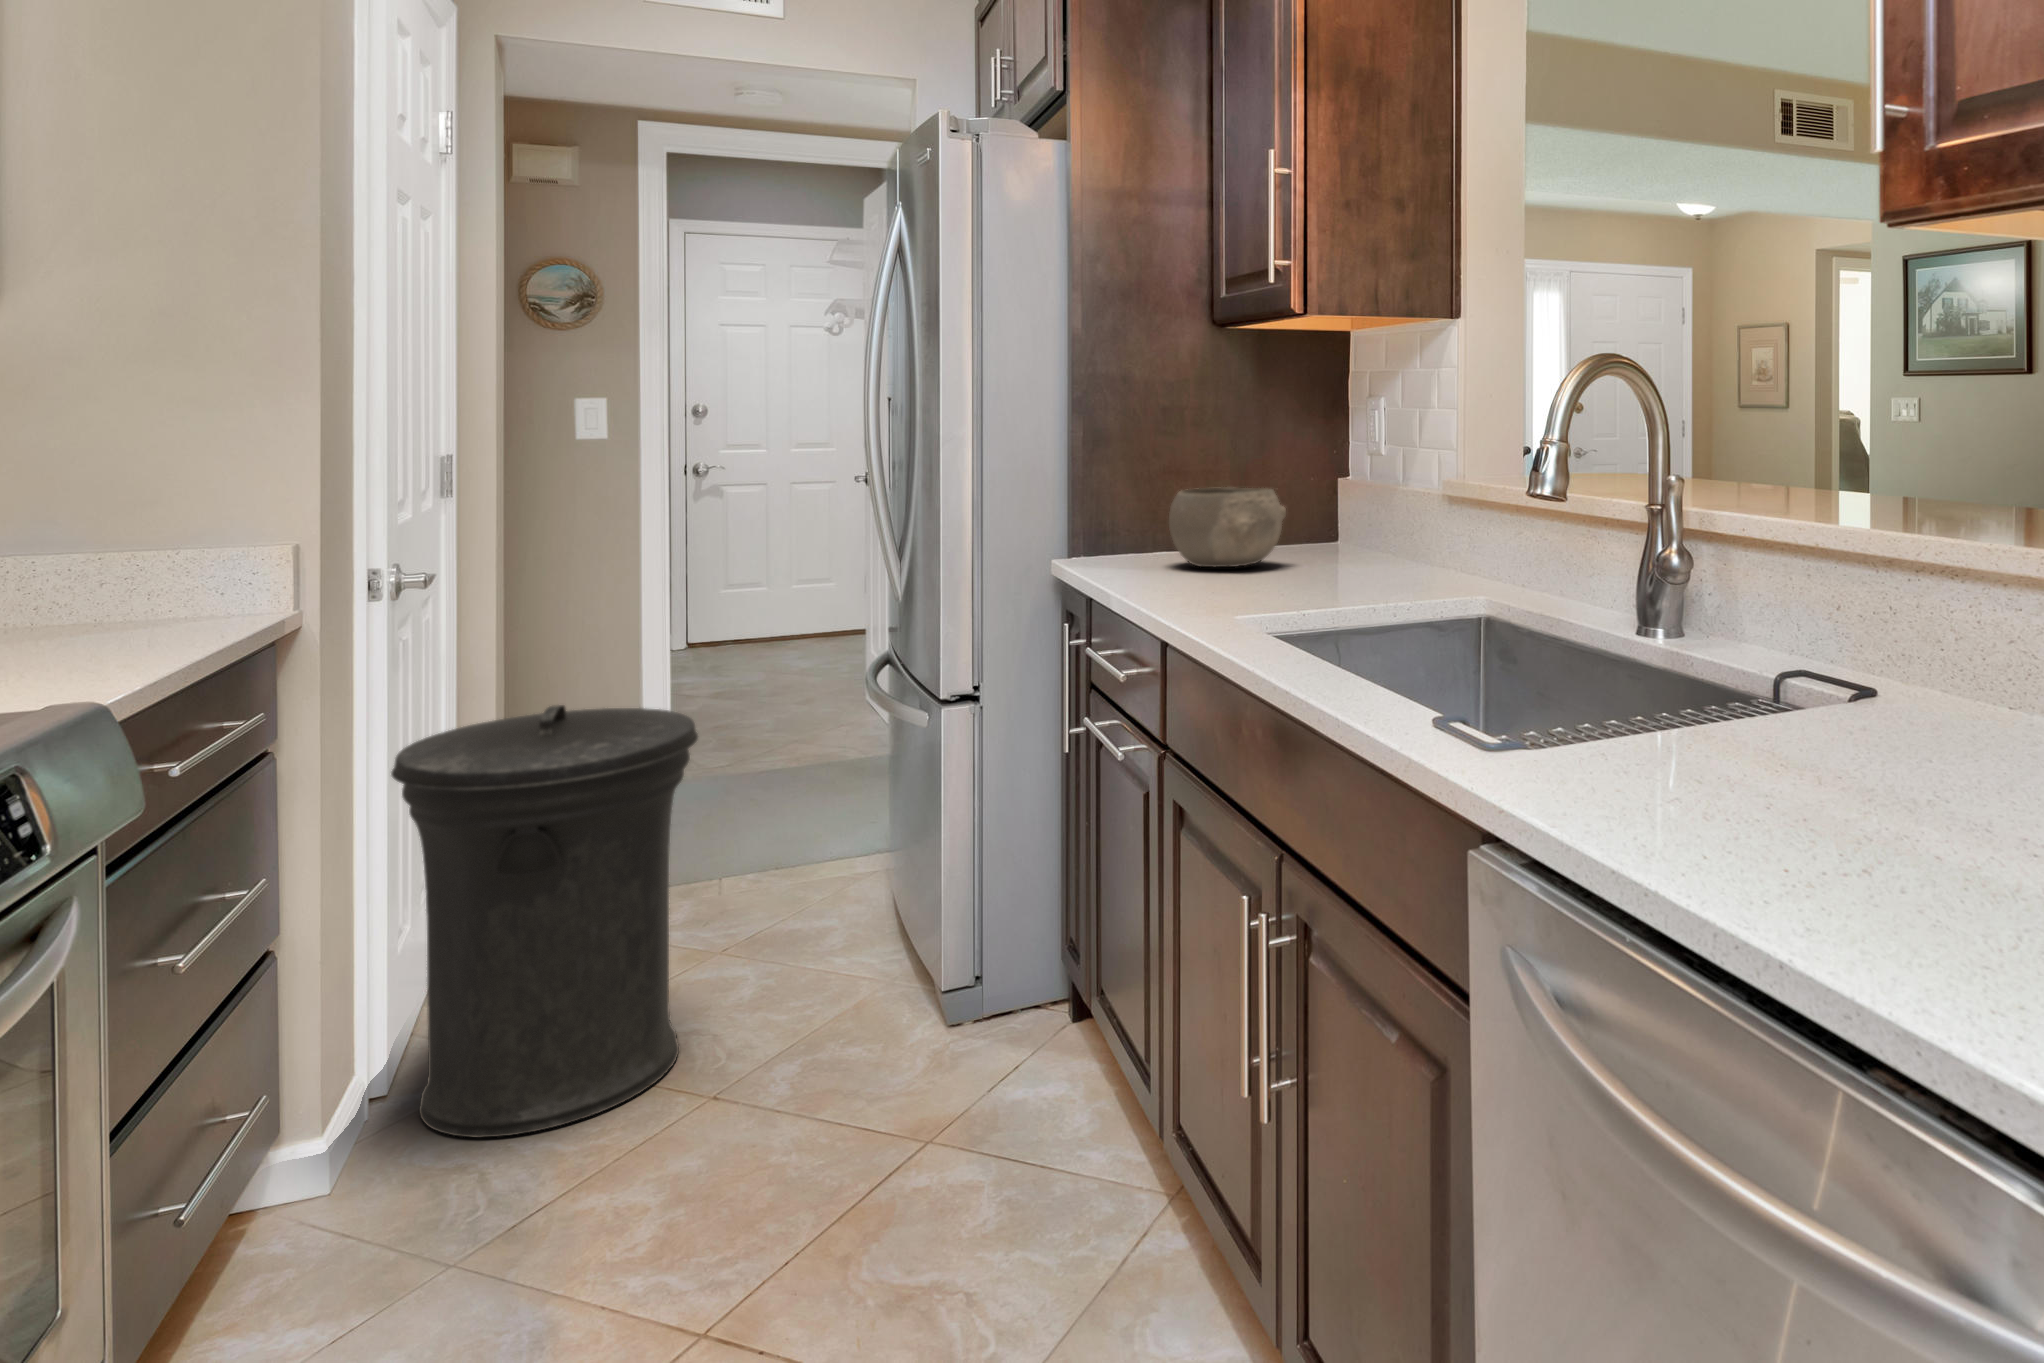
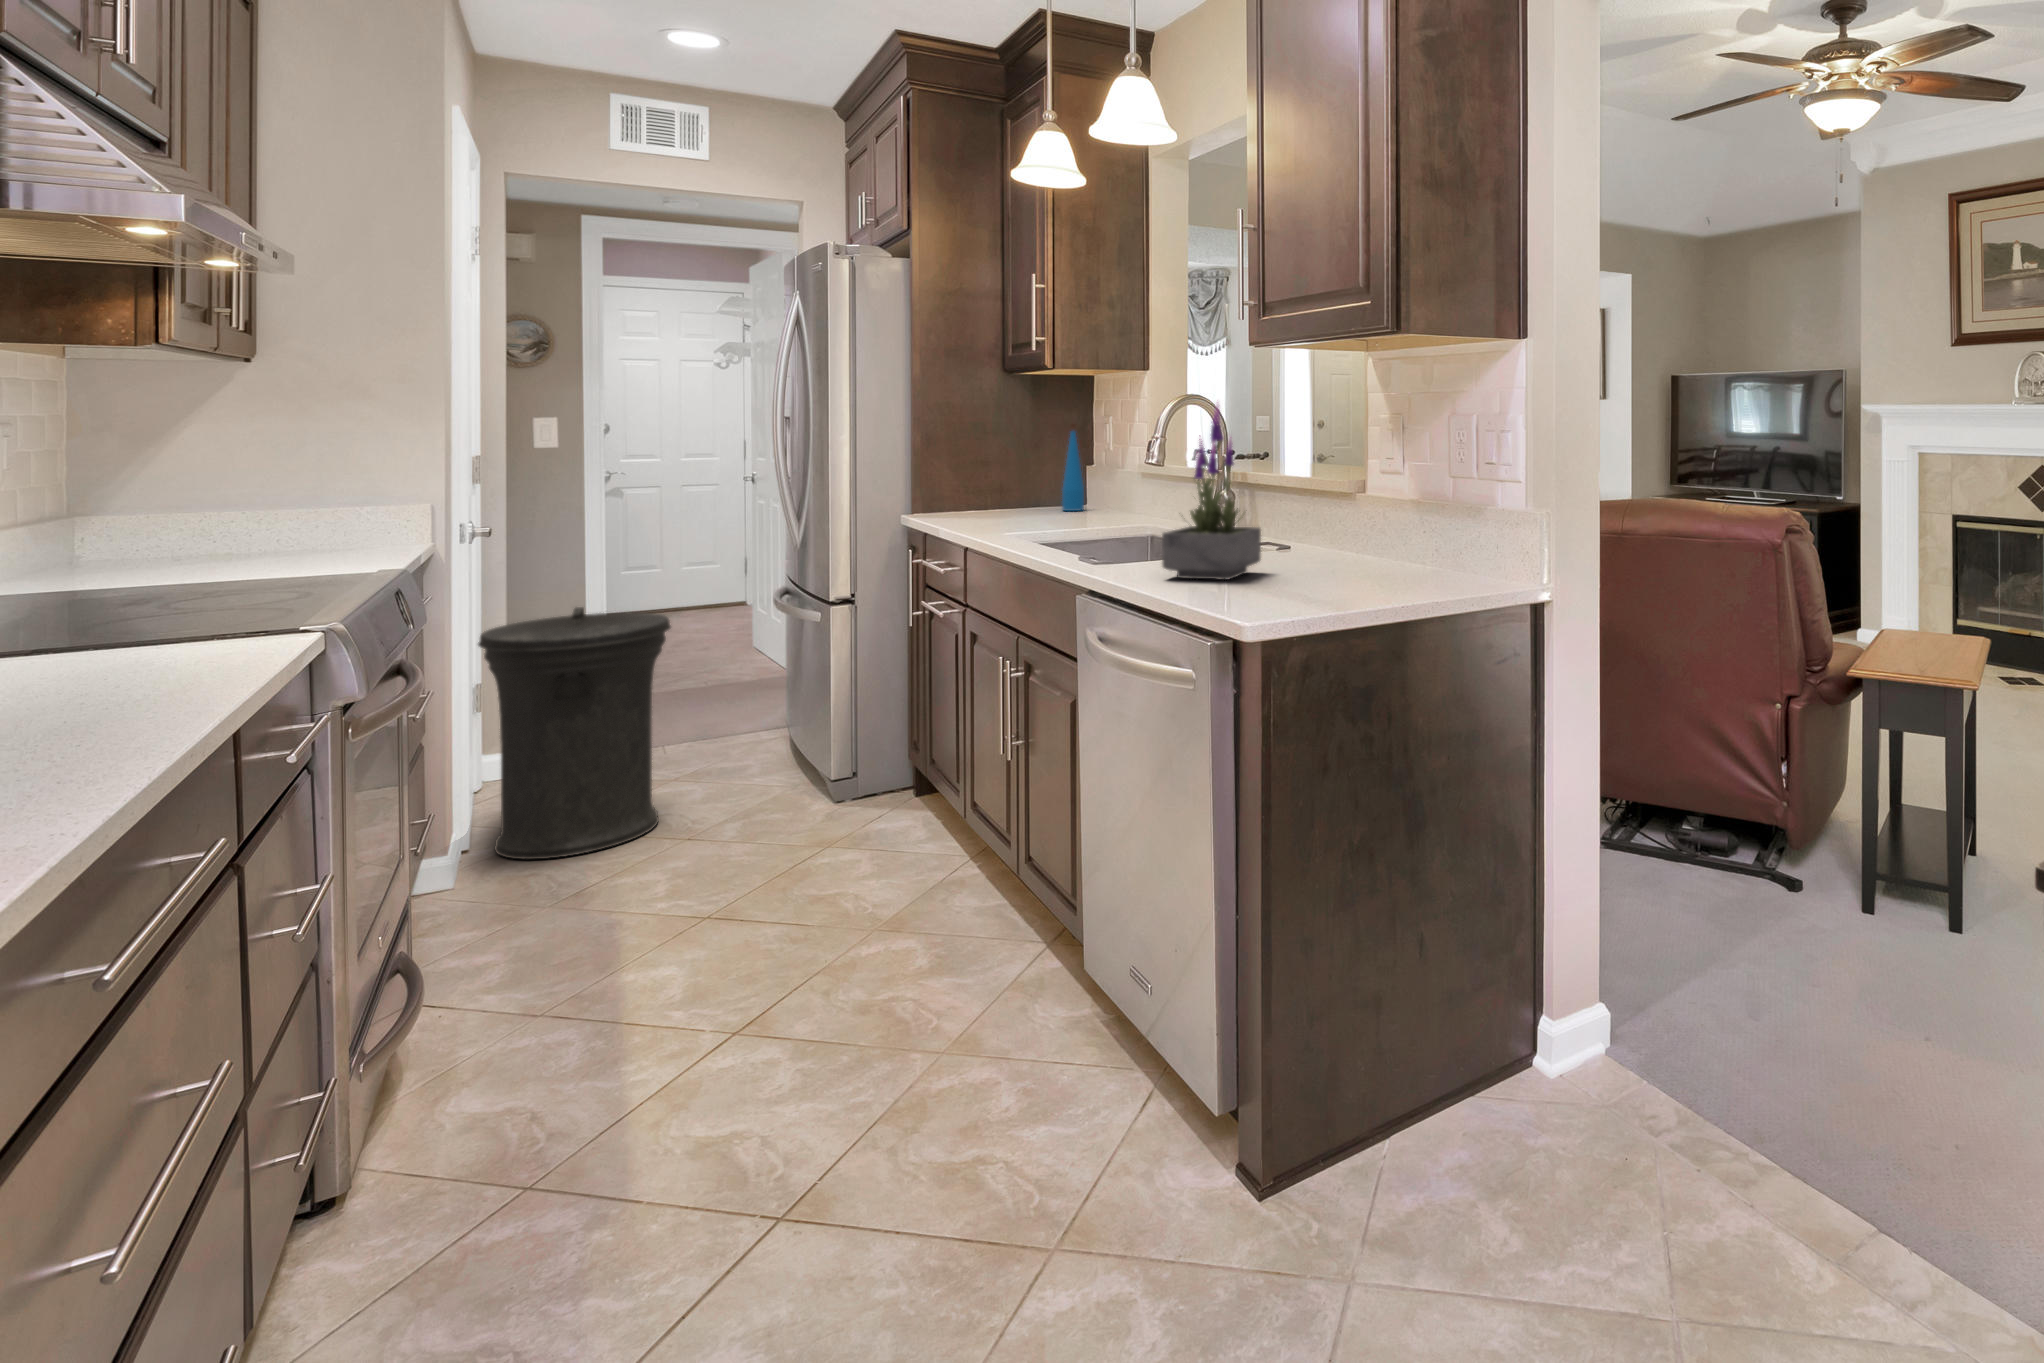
potted plant: none [1729,347,1961,845] -> present [1162,405,1261,580]
bottle: none [1301,411,1334,553] -> present [1062,424,1084,511]
bowl: present [1169,487,1286,567] -> none [974,471,1048,517]

